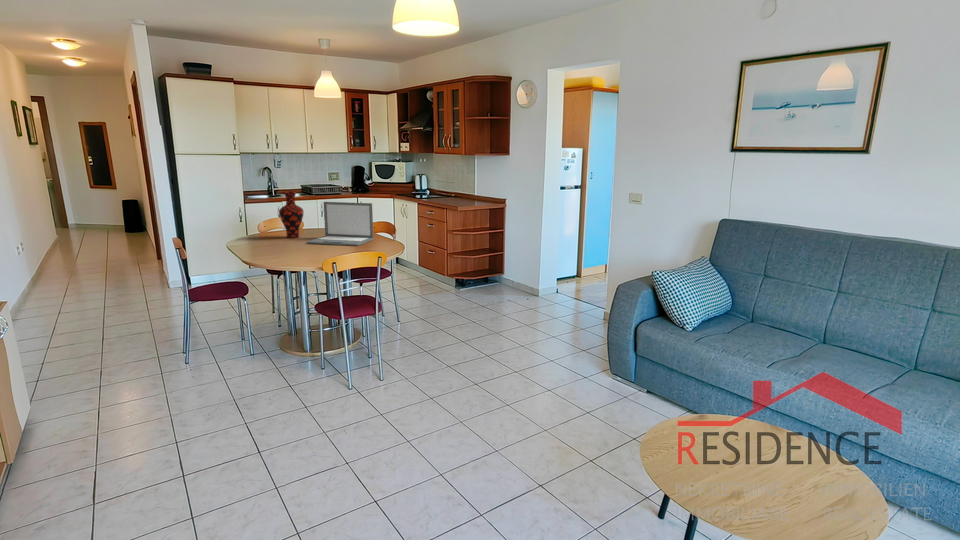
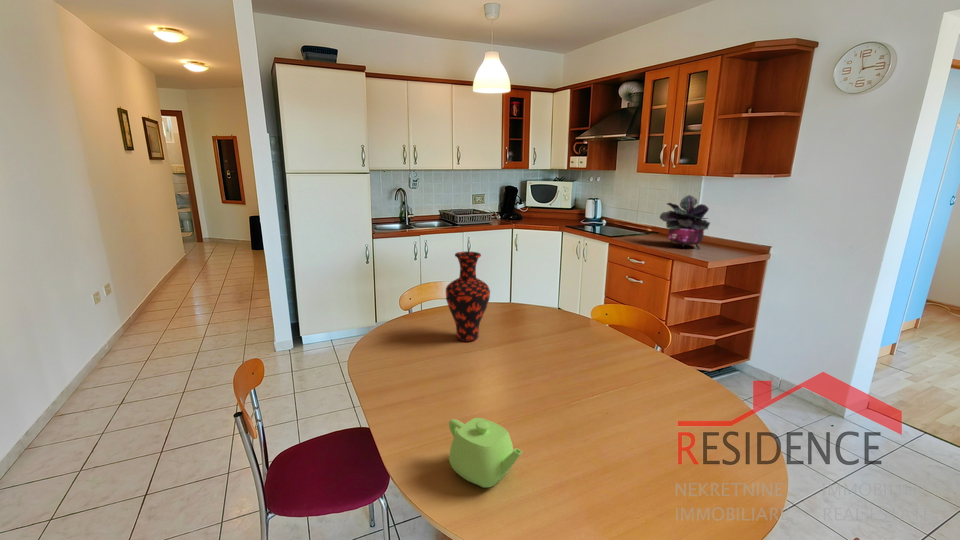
potted plant: none [443,168,472,203] -> present [660,195,710,249]
laptop: present [307,202,373,246] -> none [509,275,641,395]
teapot: none [266,238,291,259] -> present [449,418,522,488]

